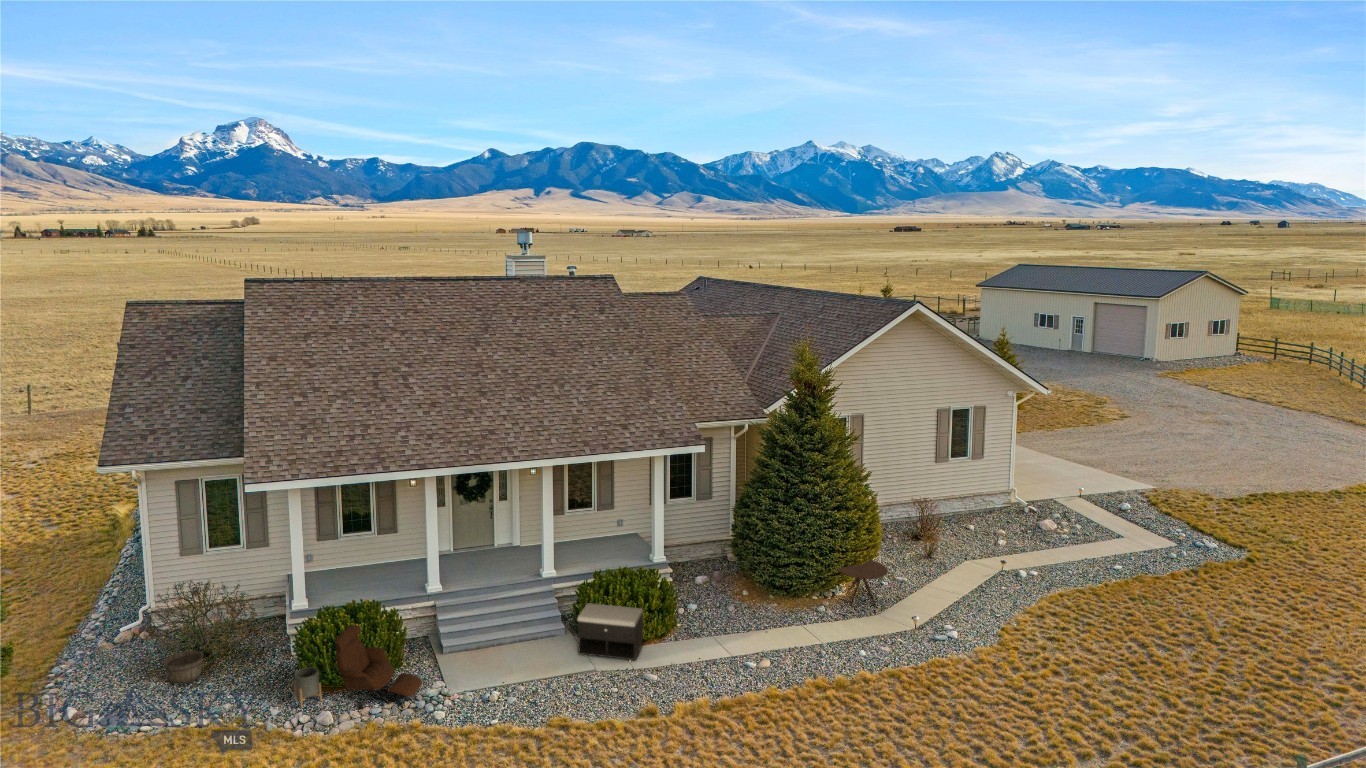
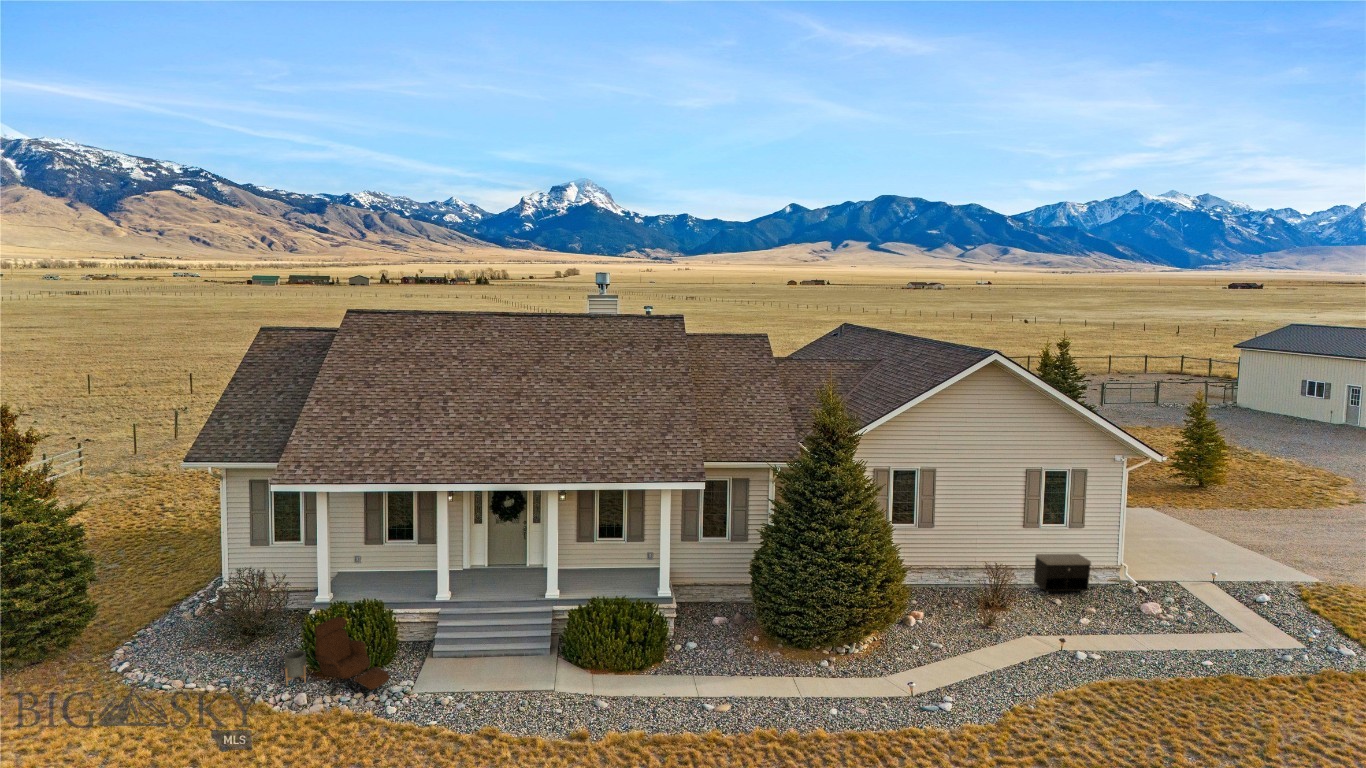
round table: present [838,560,888,605] -> none [843,615,898,668]
storage bench: present [577,603,643,662] -> present [1034,554,1091,593]
wooden bucket: present [164,650,203,684] -> none [201,624,235,653]

